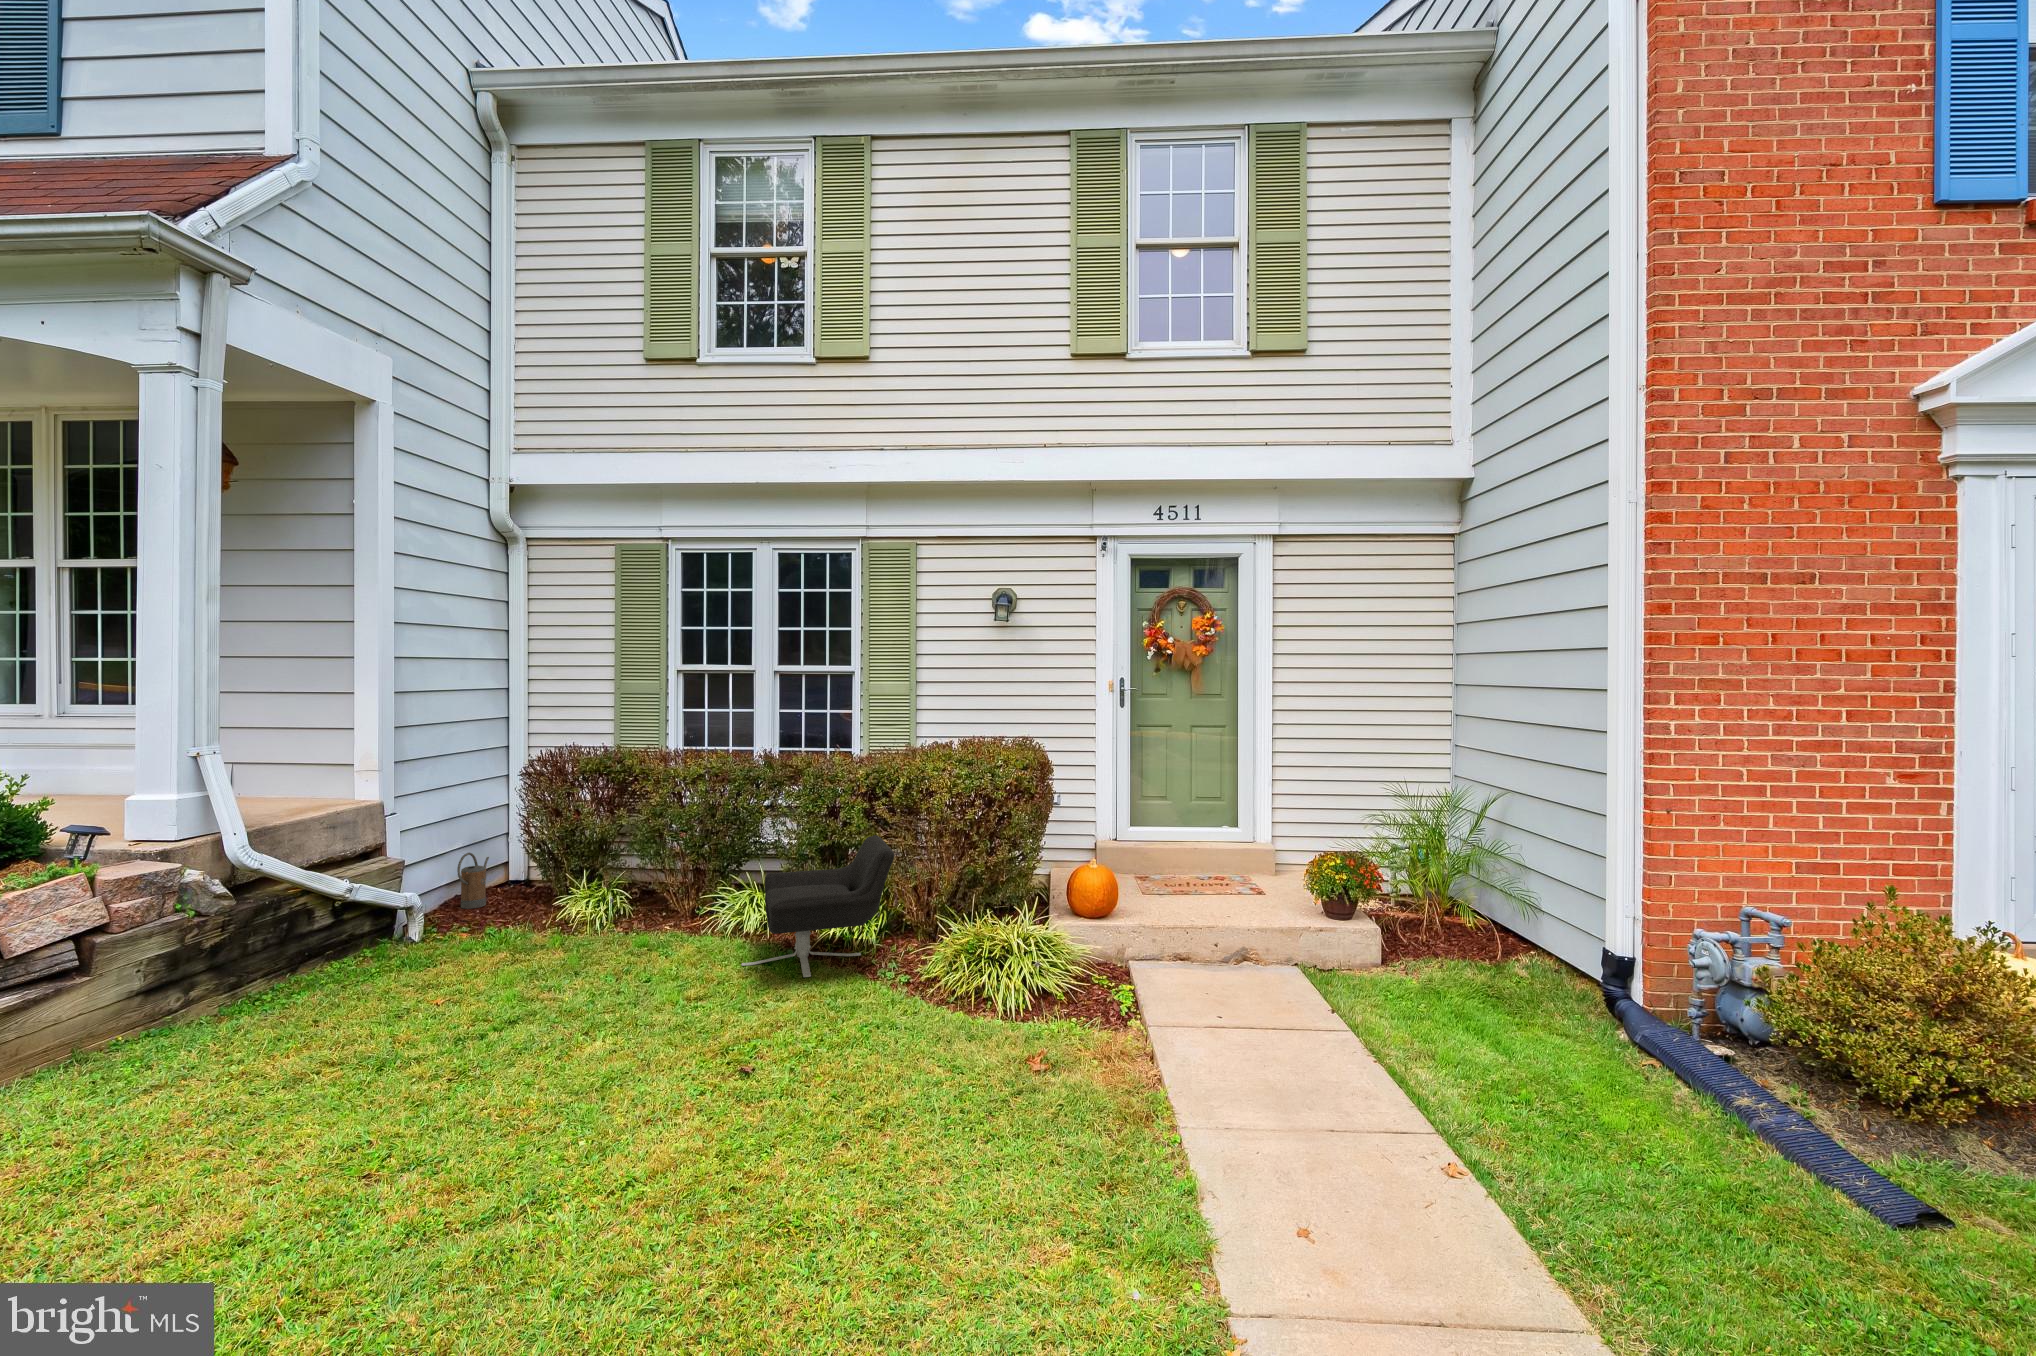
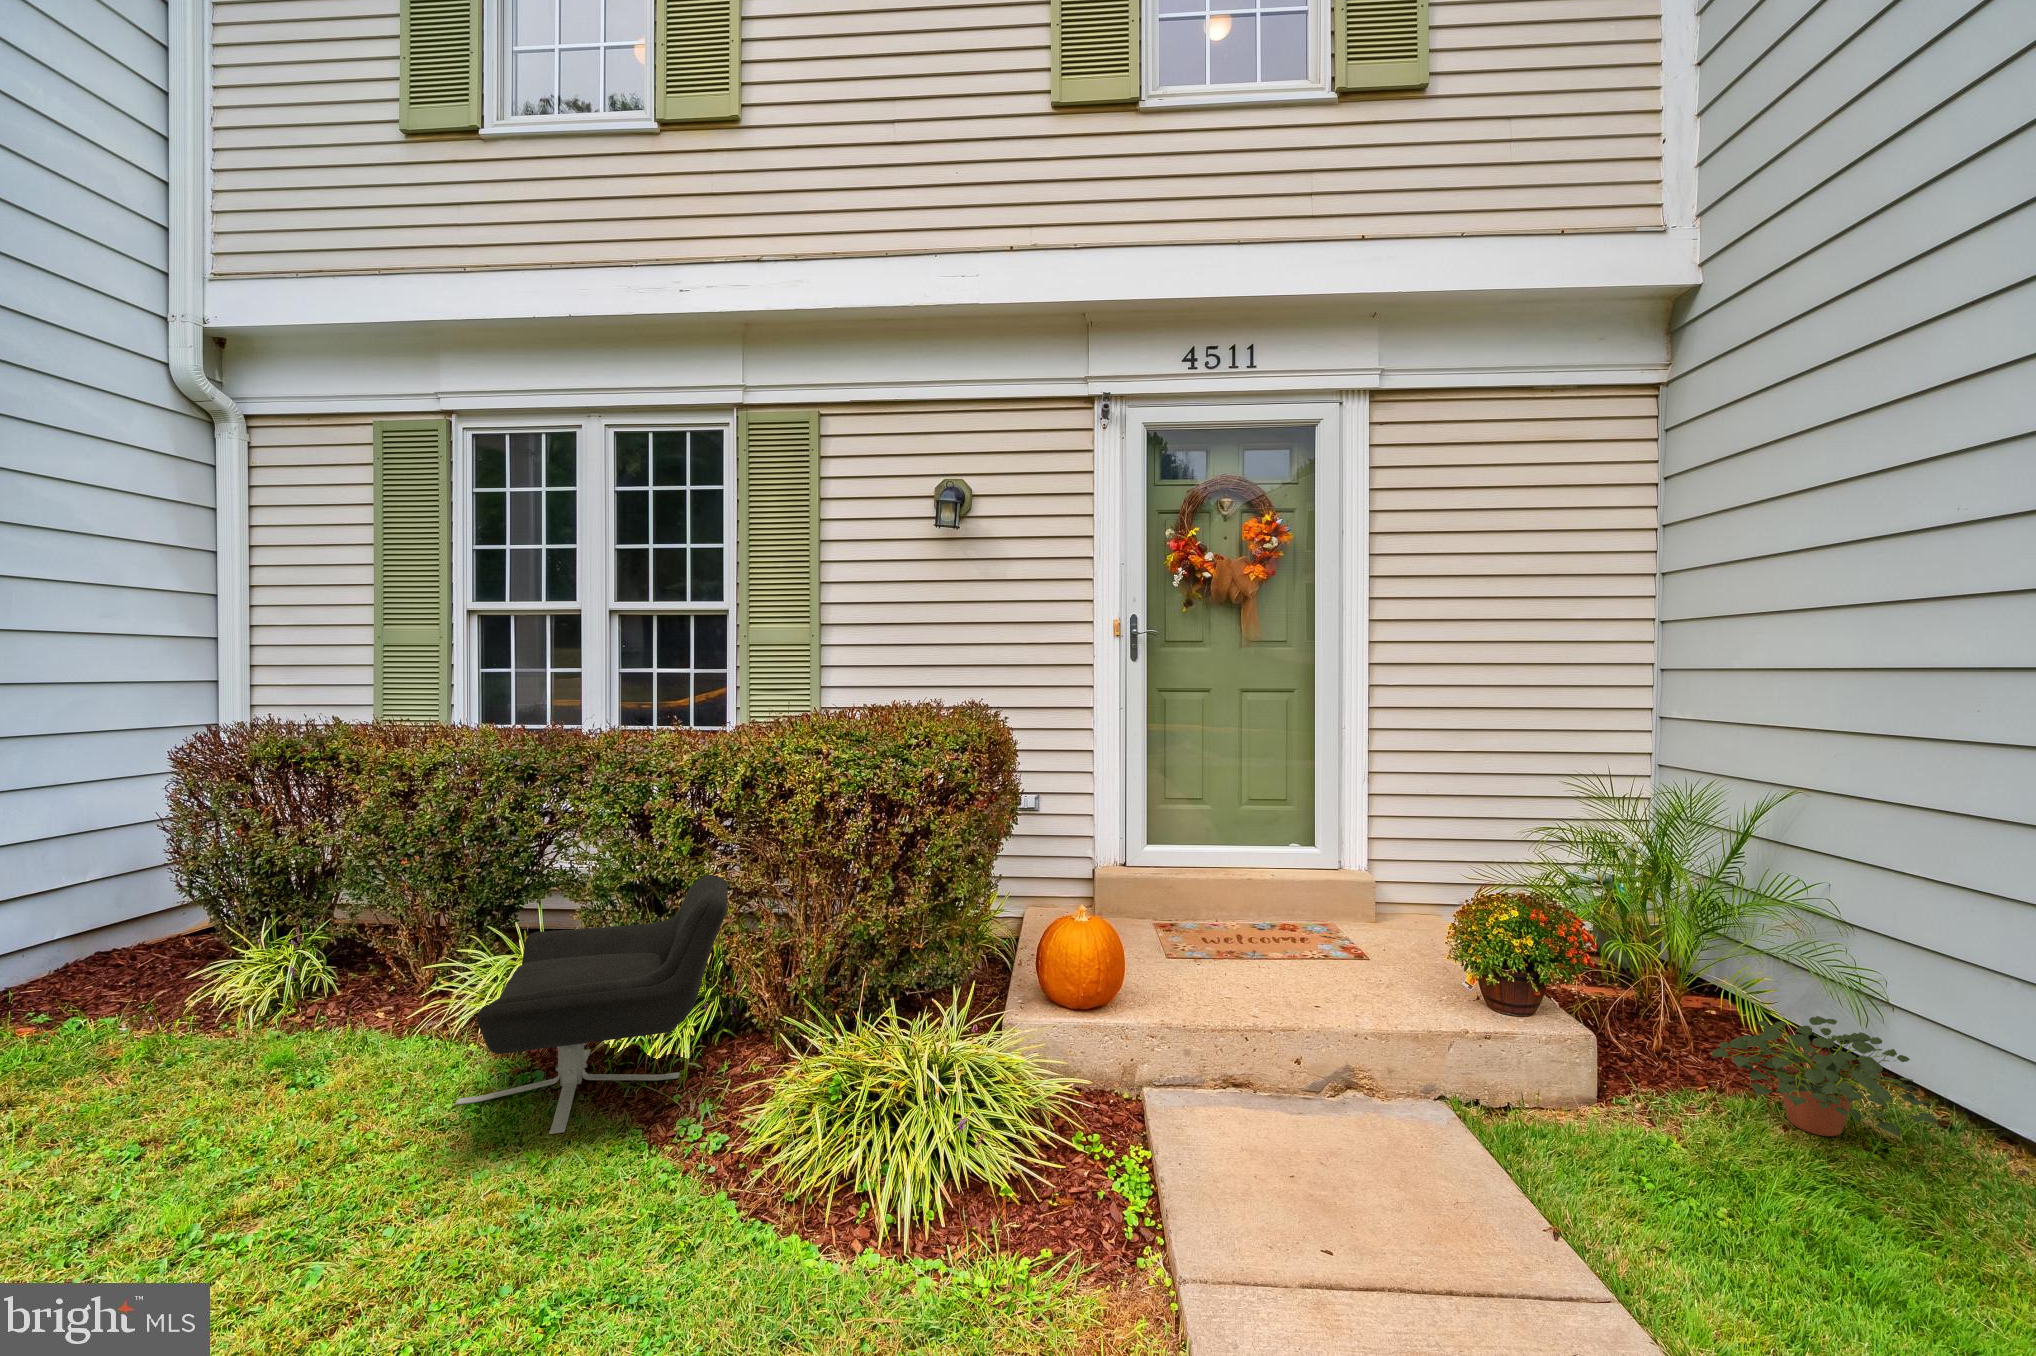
watering can: present [457,853,489,909] -> none [72,890,151,978]
potted plant: none [1446,919,1555,981] -> present [1712,1016,1938,1137]

